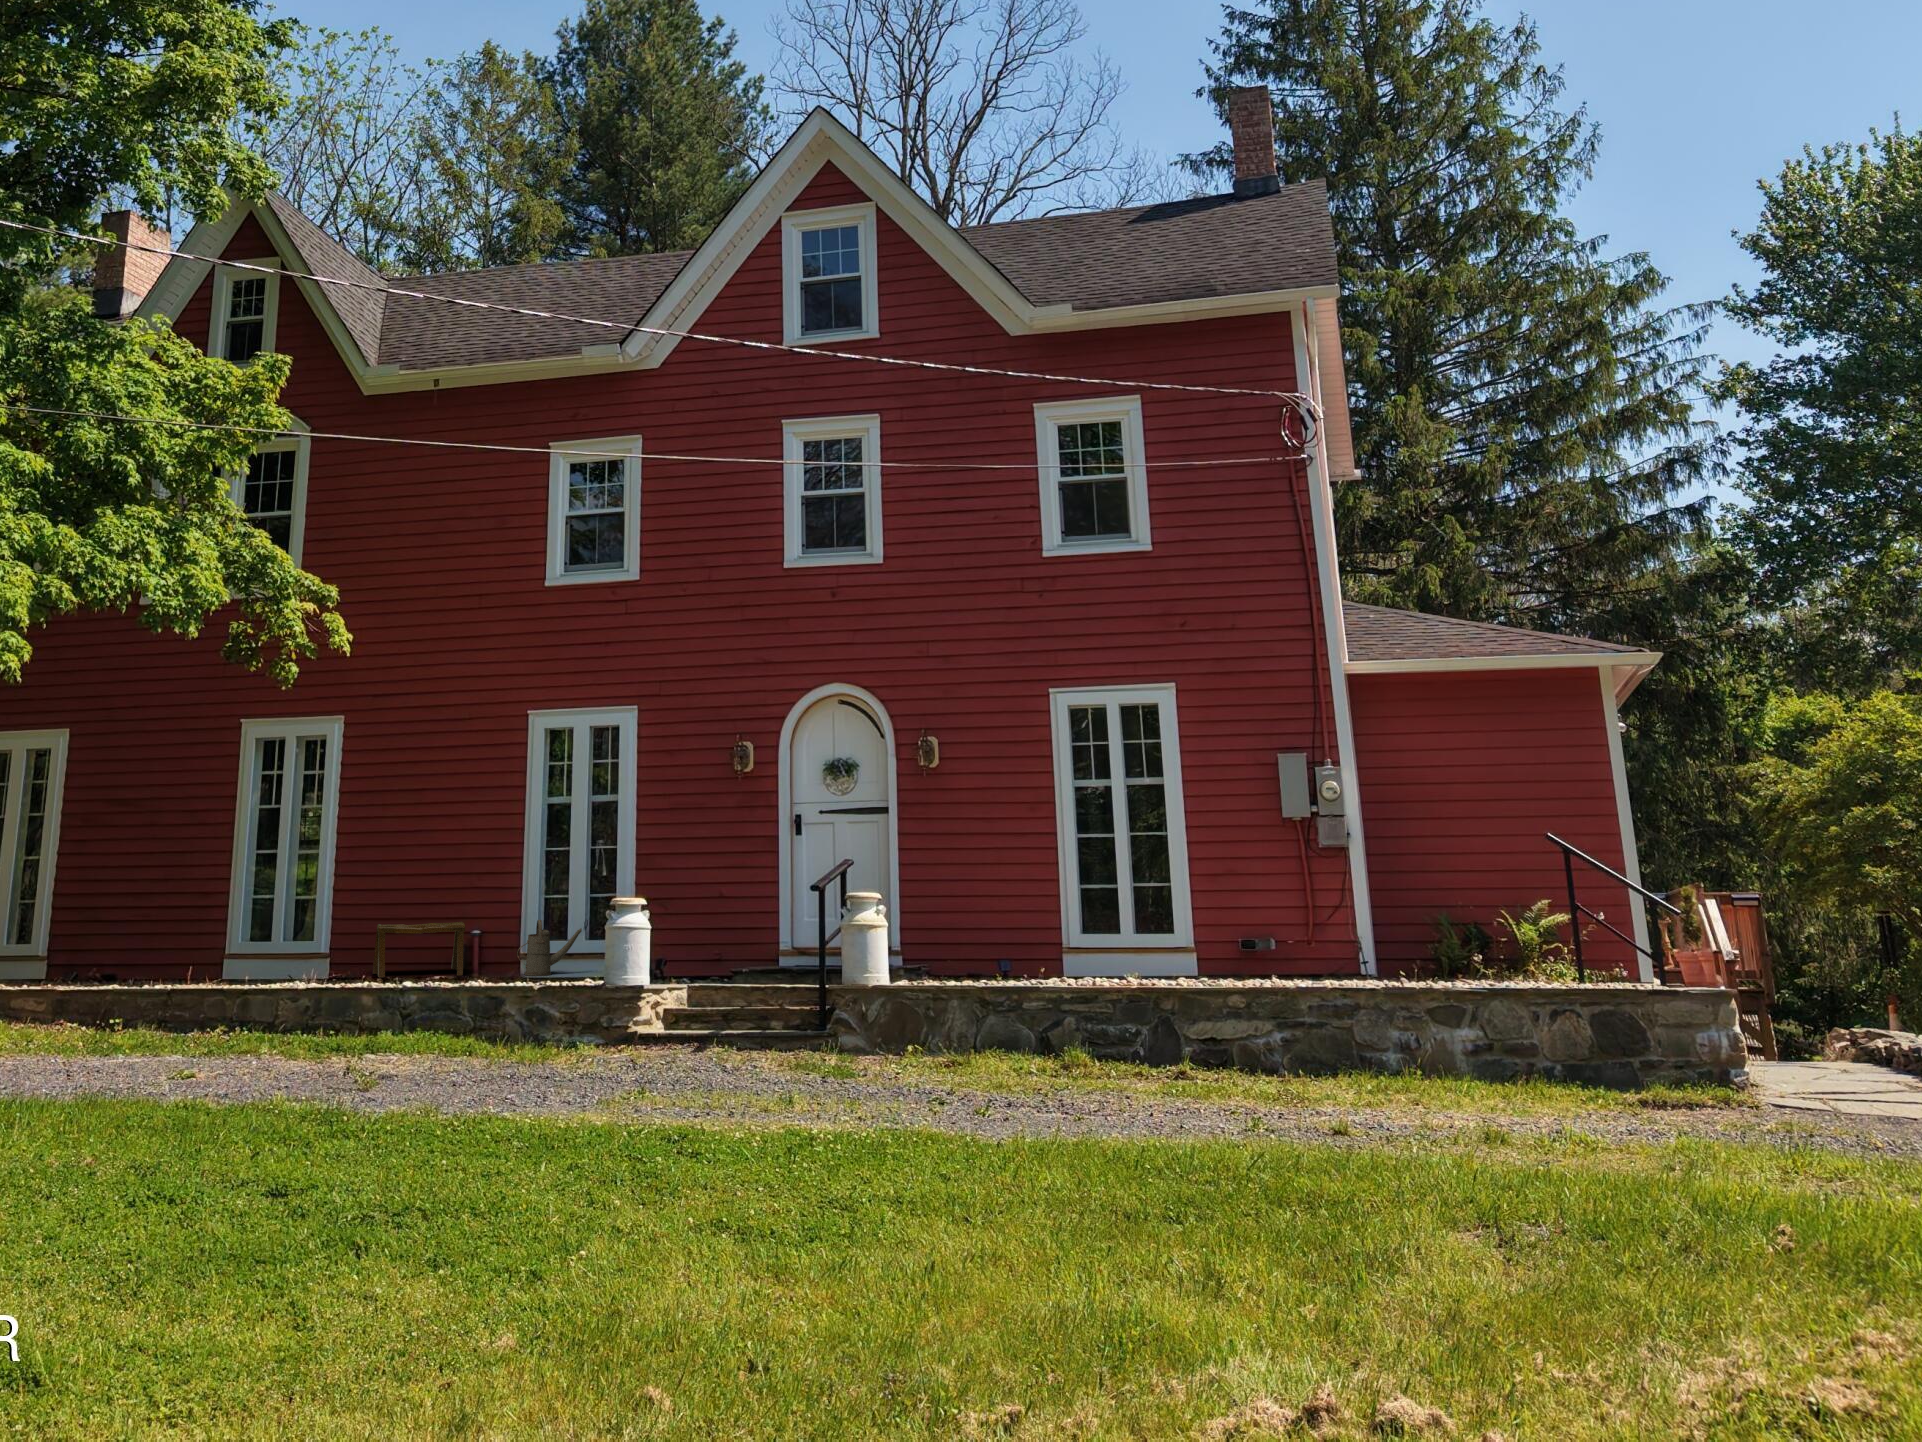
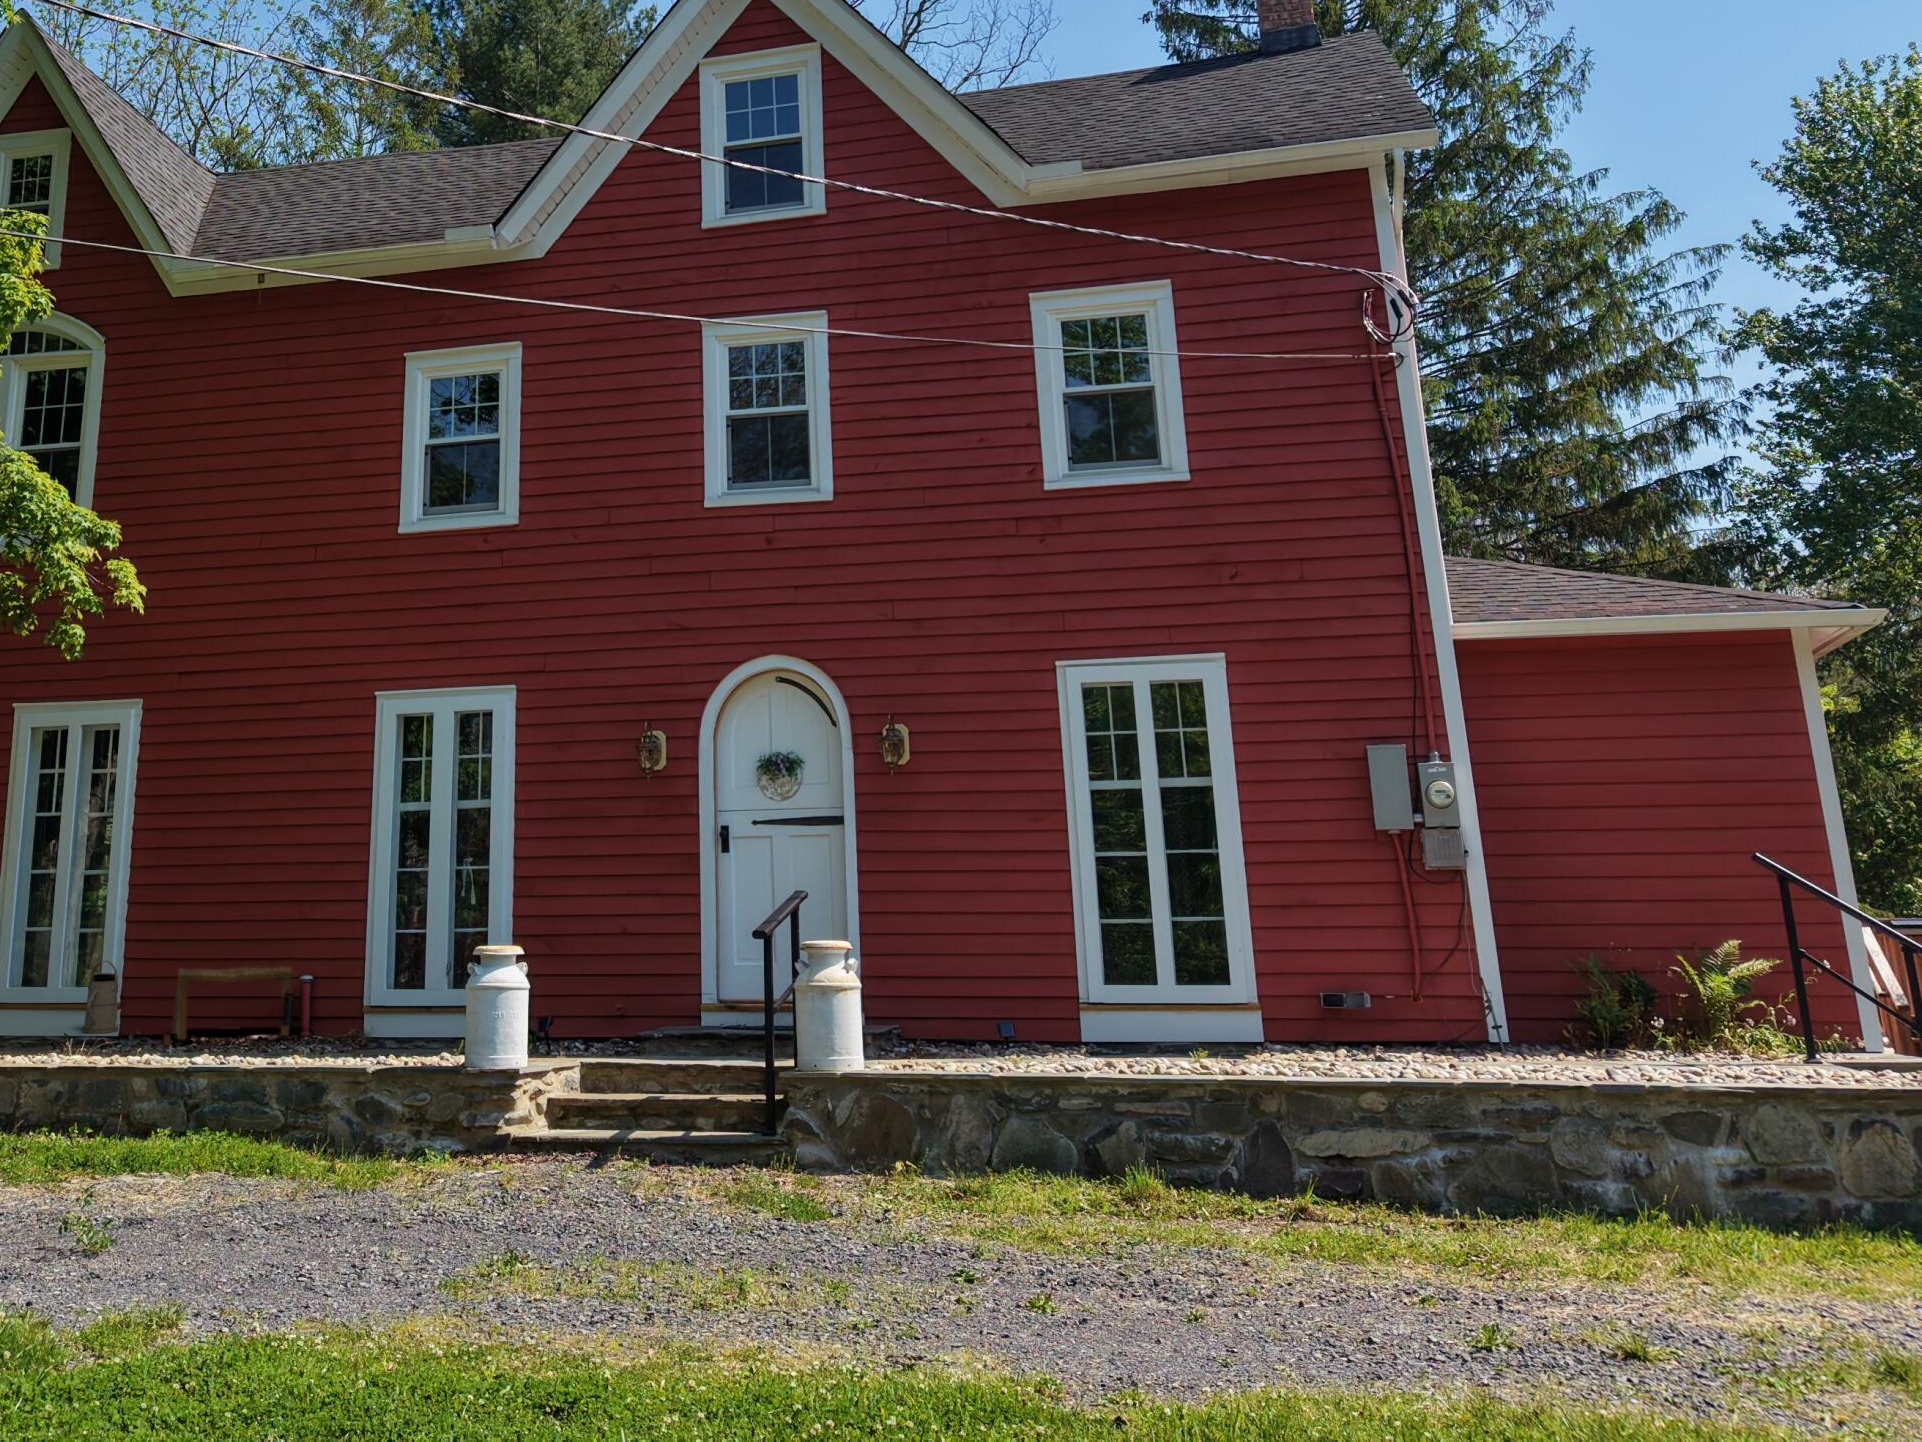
watering can: present [517,920,582,976] -> present [83,961,119,1033]

